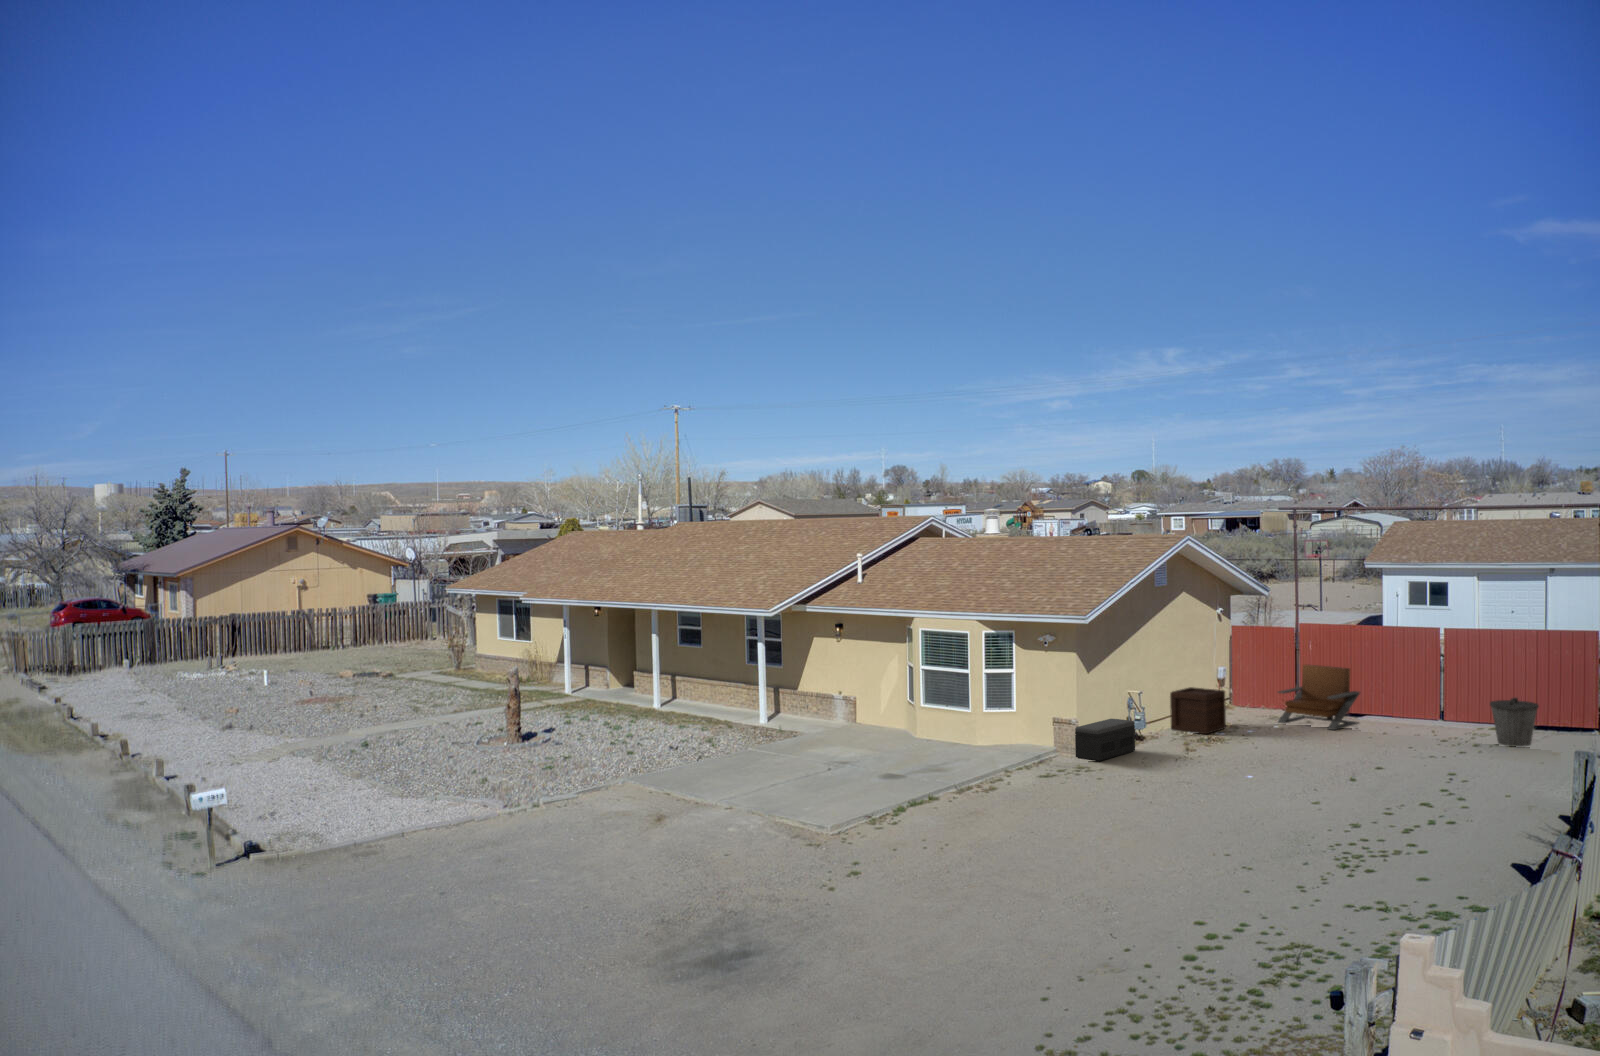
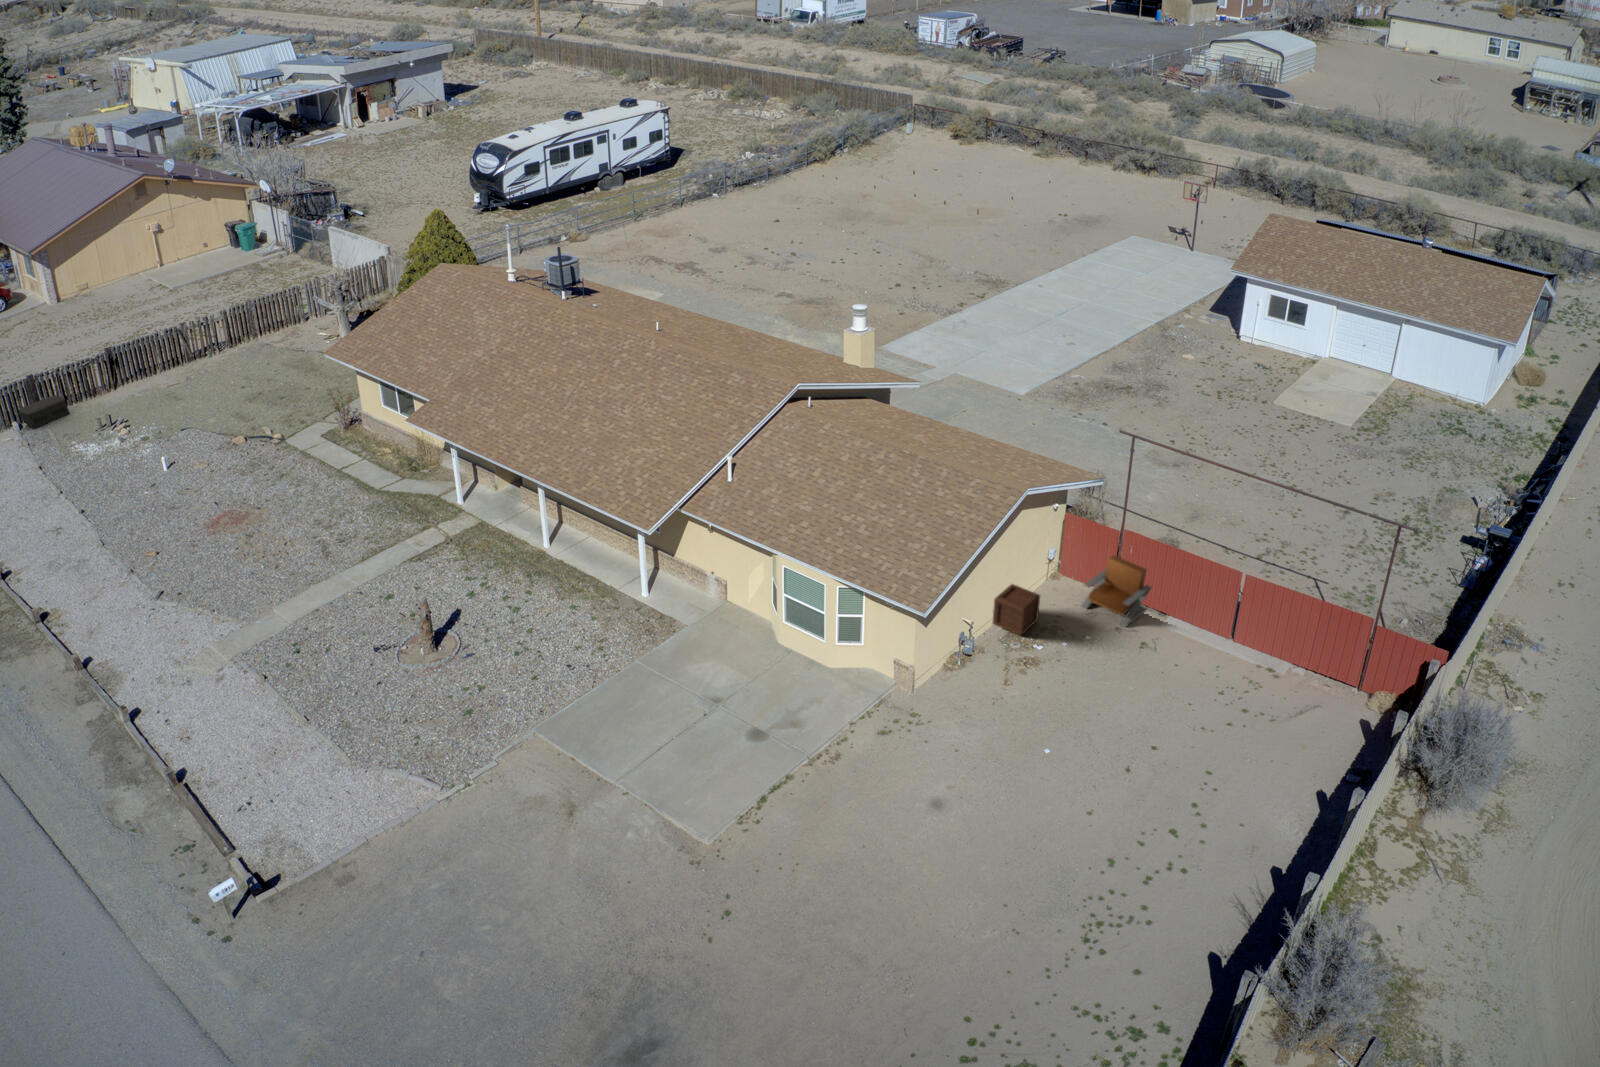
trash can: present [1490,698,1539,747] -> none [1250,626,1288,671]
storage bench: present [1075,719,1135,761] -> present [19,395,70,429]

